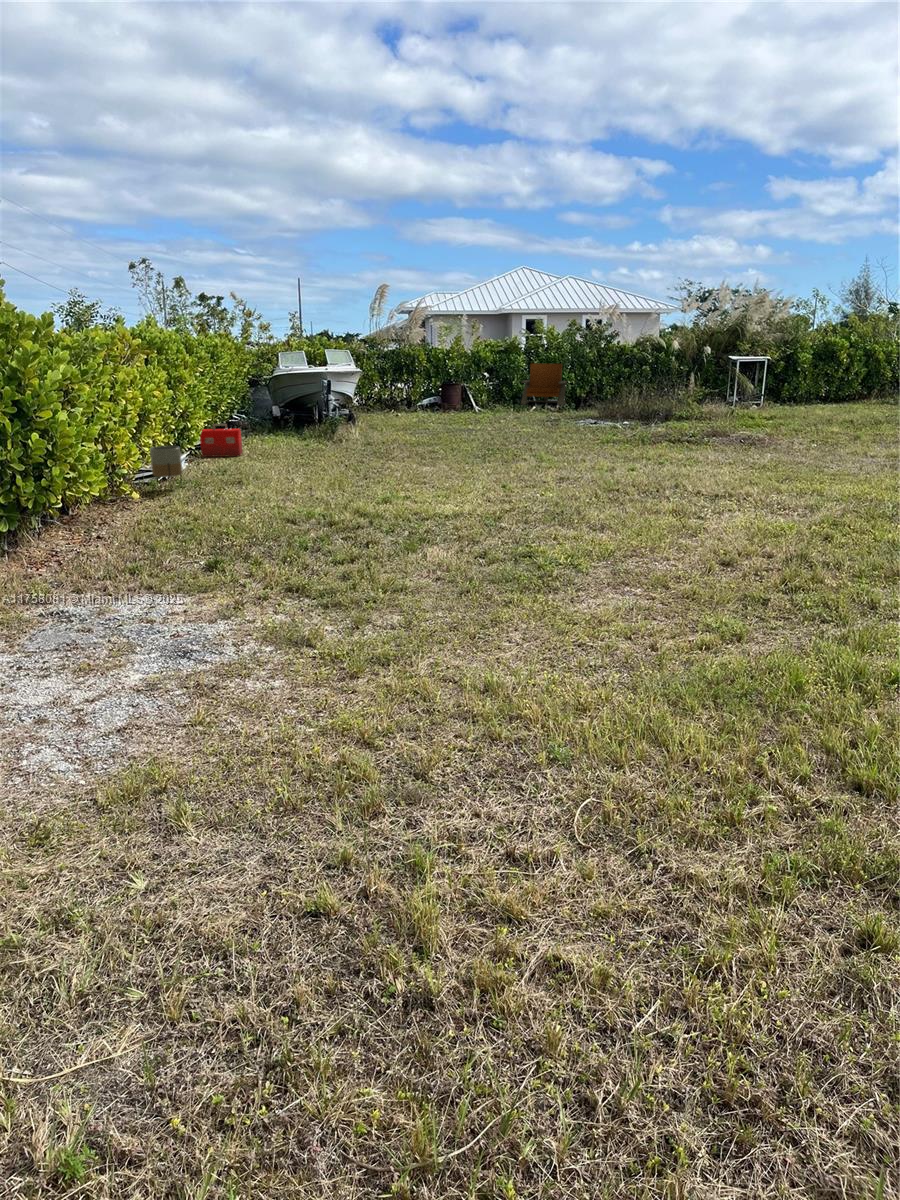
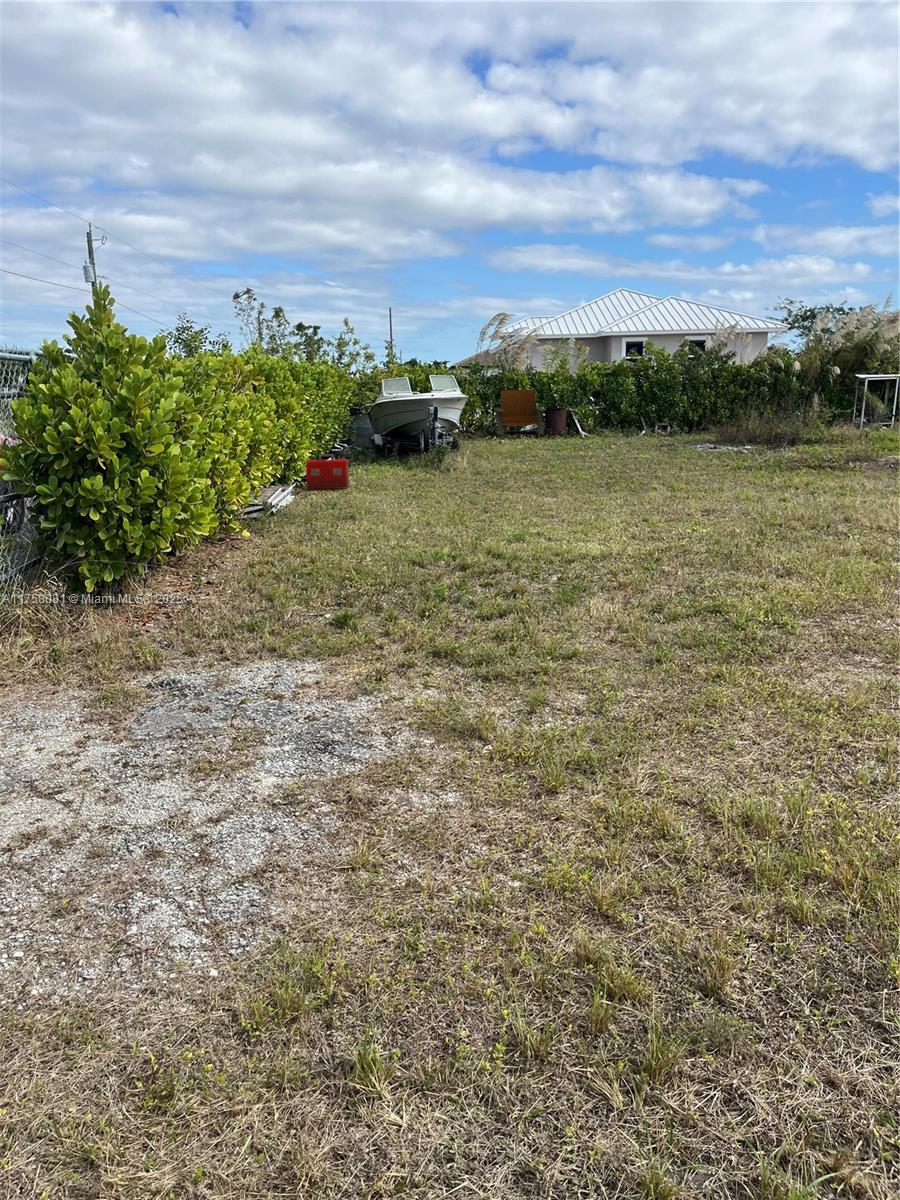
lounge chair: present [521,363,567,405] -> present [495,390,544,435]
planter: present [150,446,182,487] -> none [258,479,292,529]

